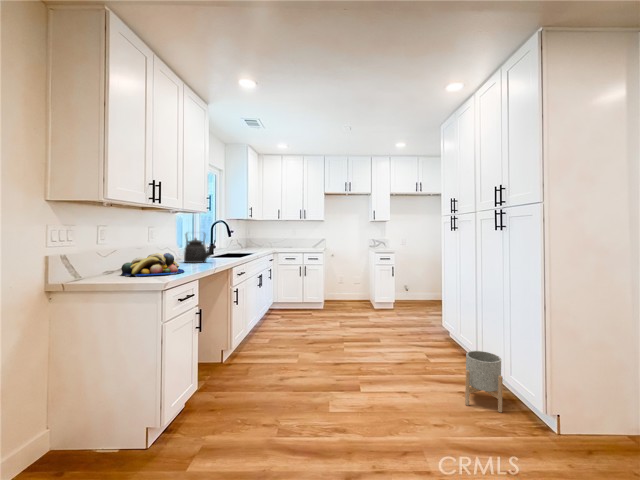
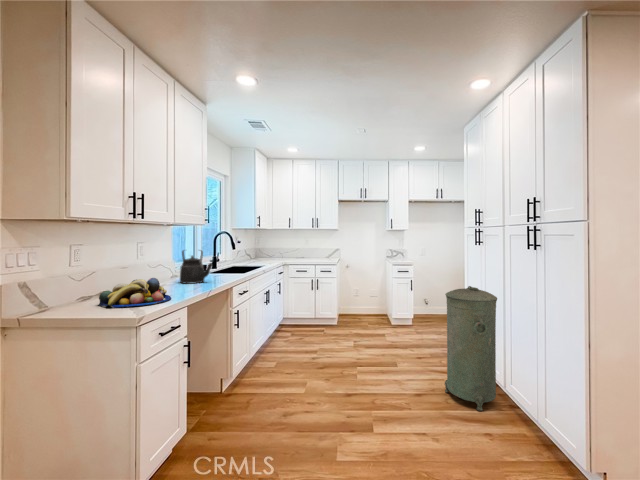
trash can: none [423,266,469,373] -> present [445,286,497,411]
planter: present [465,351,503,412] -> none [496,390,542,470]

